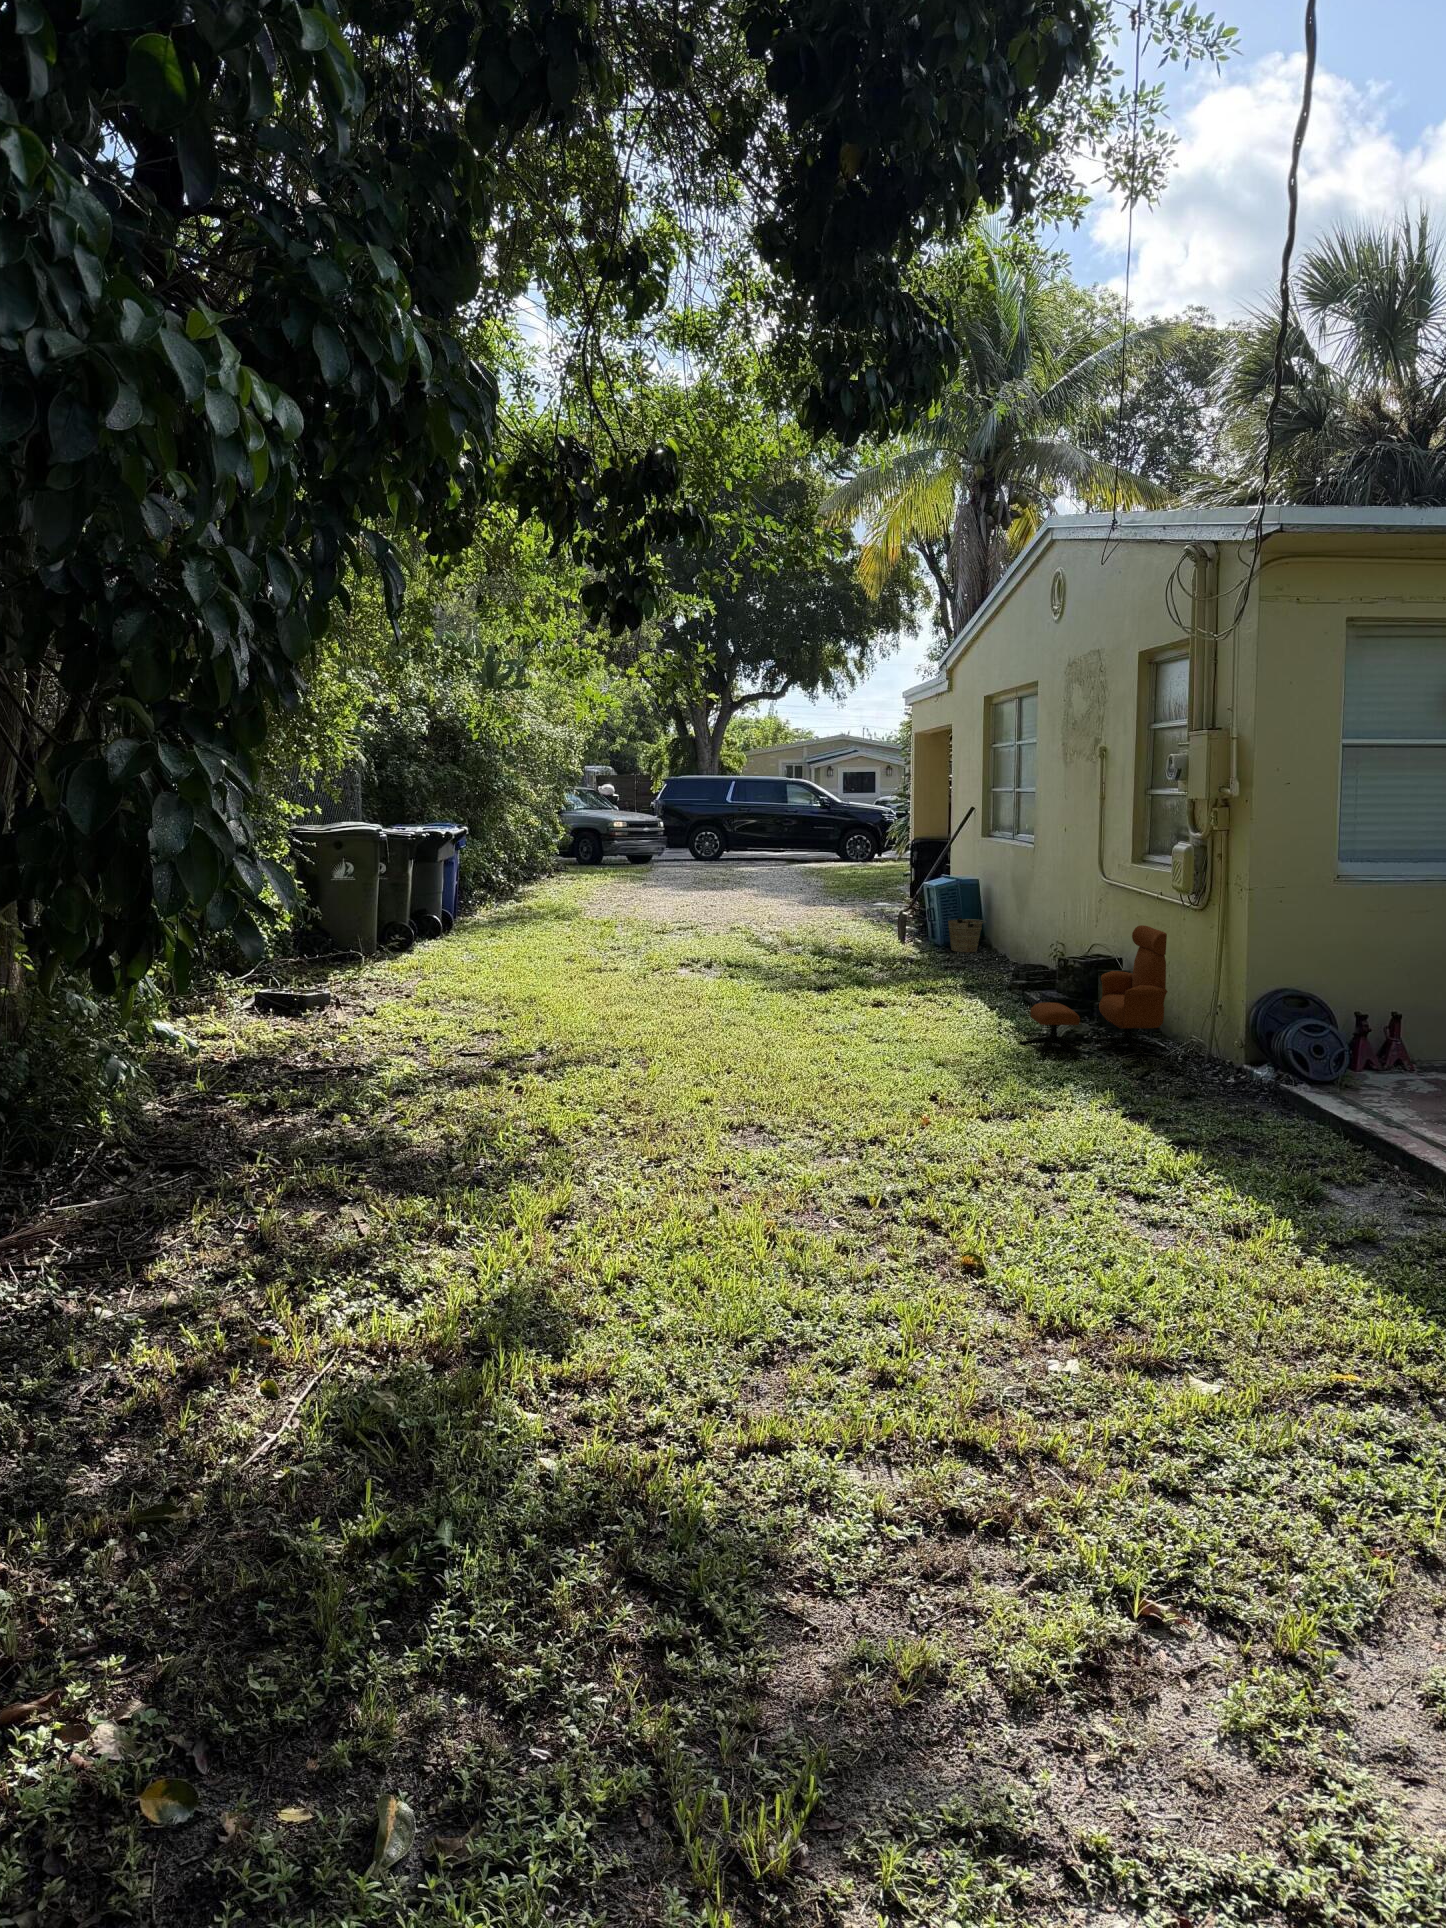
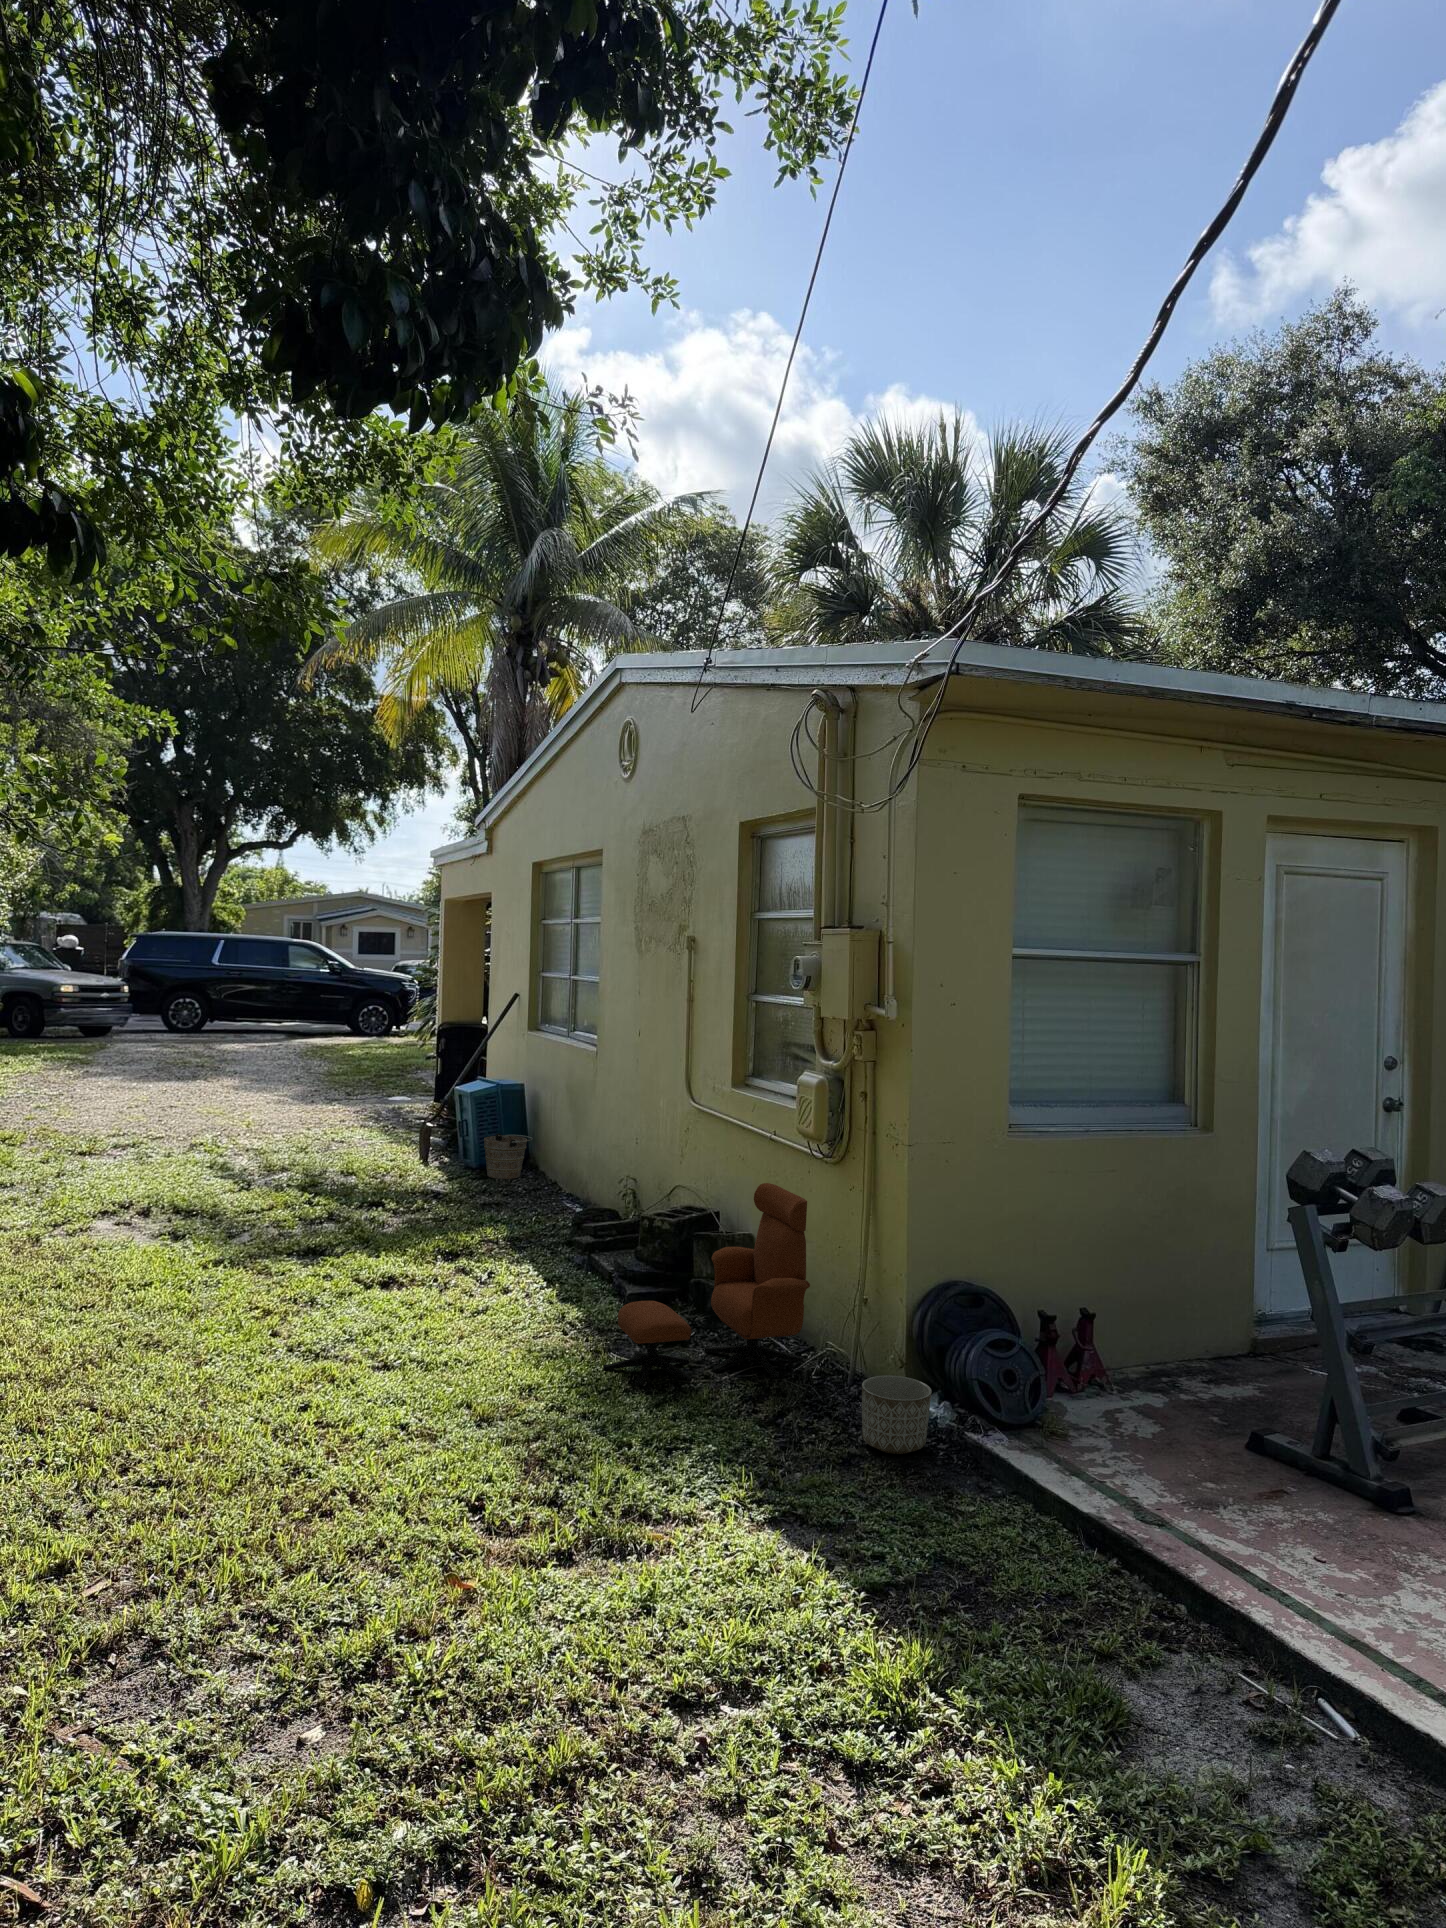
planter: none [1190,1043,1240,1089] -> present [862,1376,932,1454]

